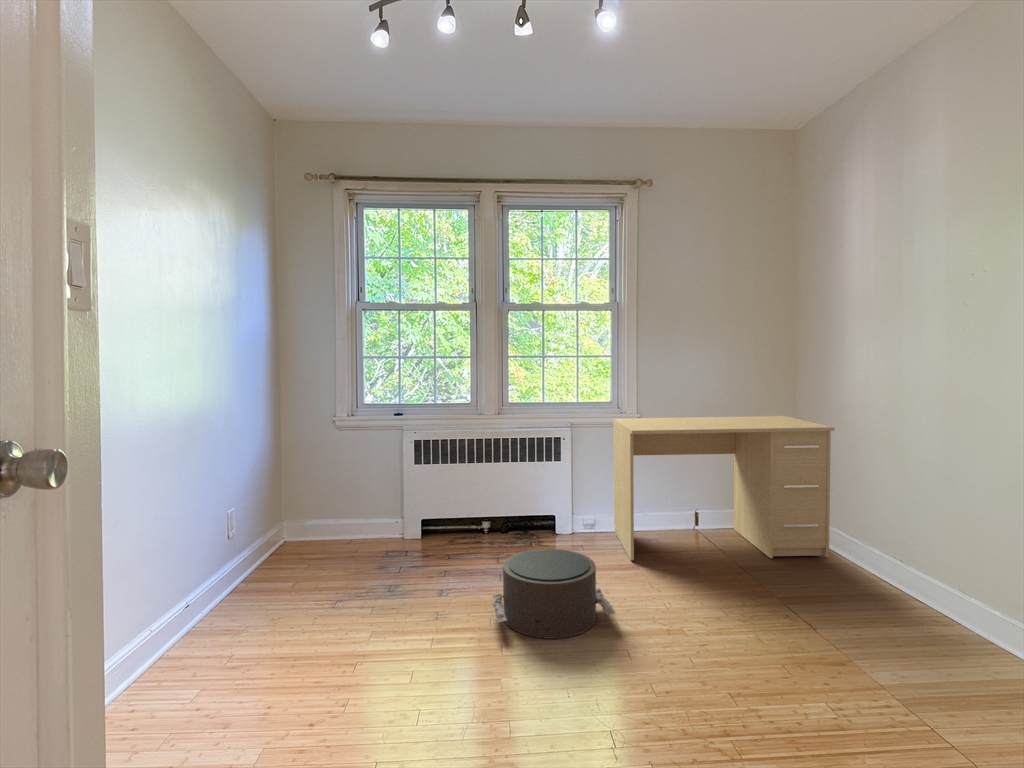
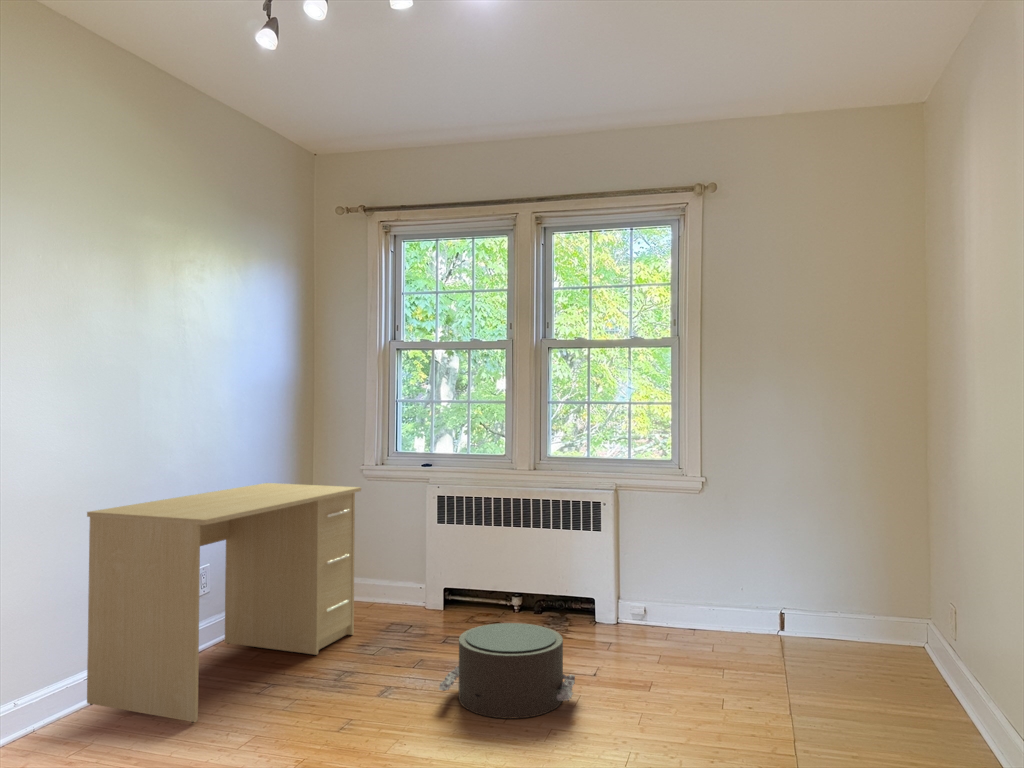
desk: present [613,416,835,561] -> present [87,483,361,723]

